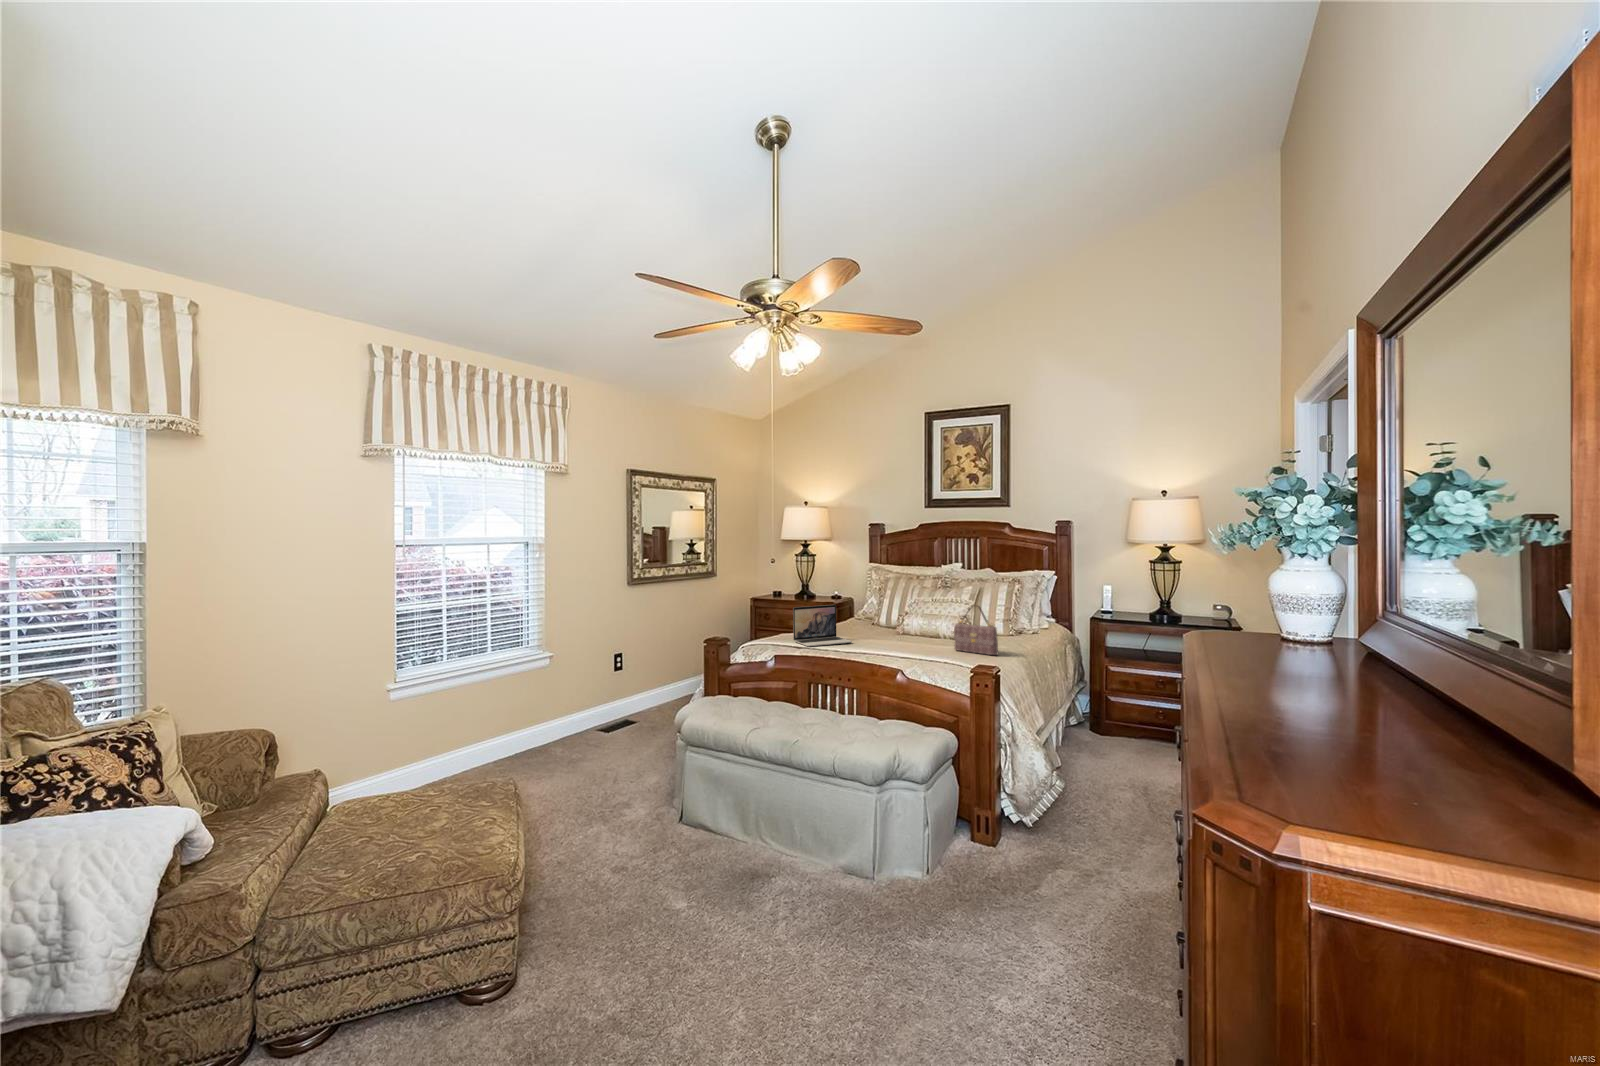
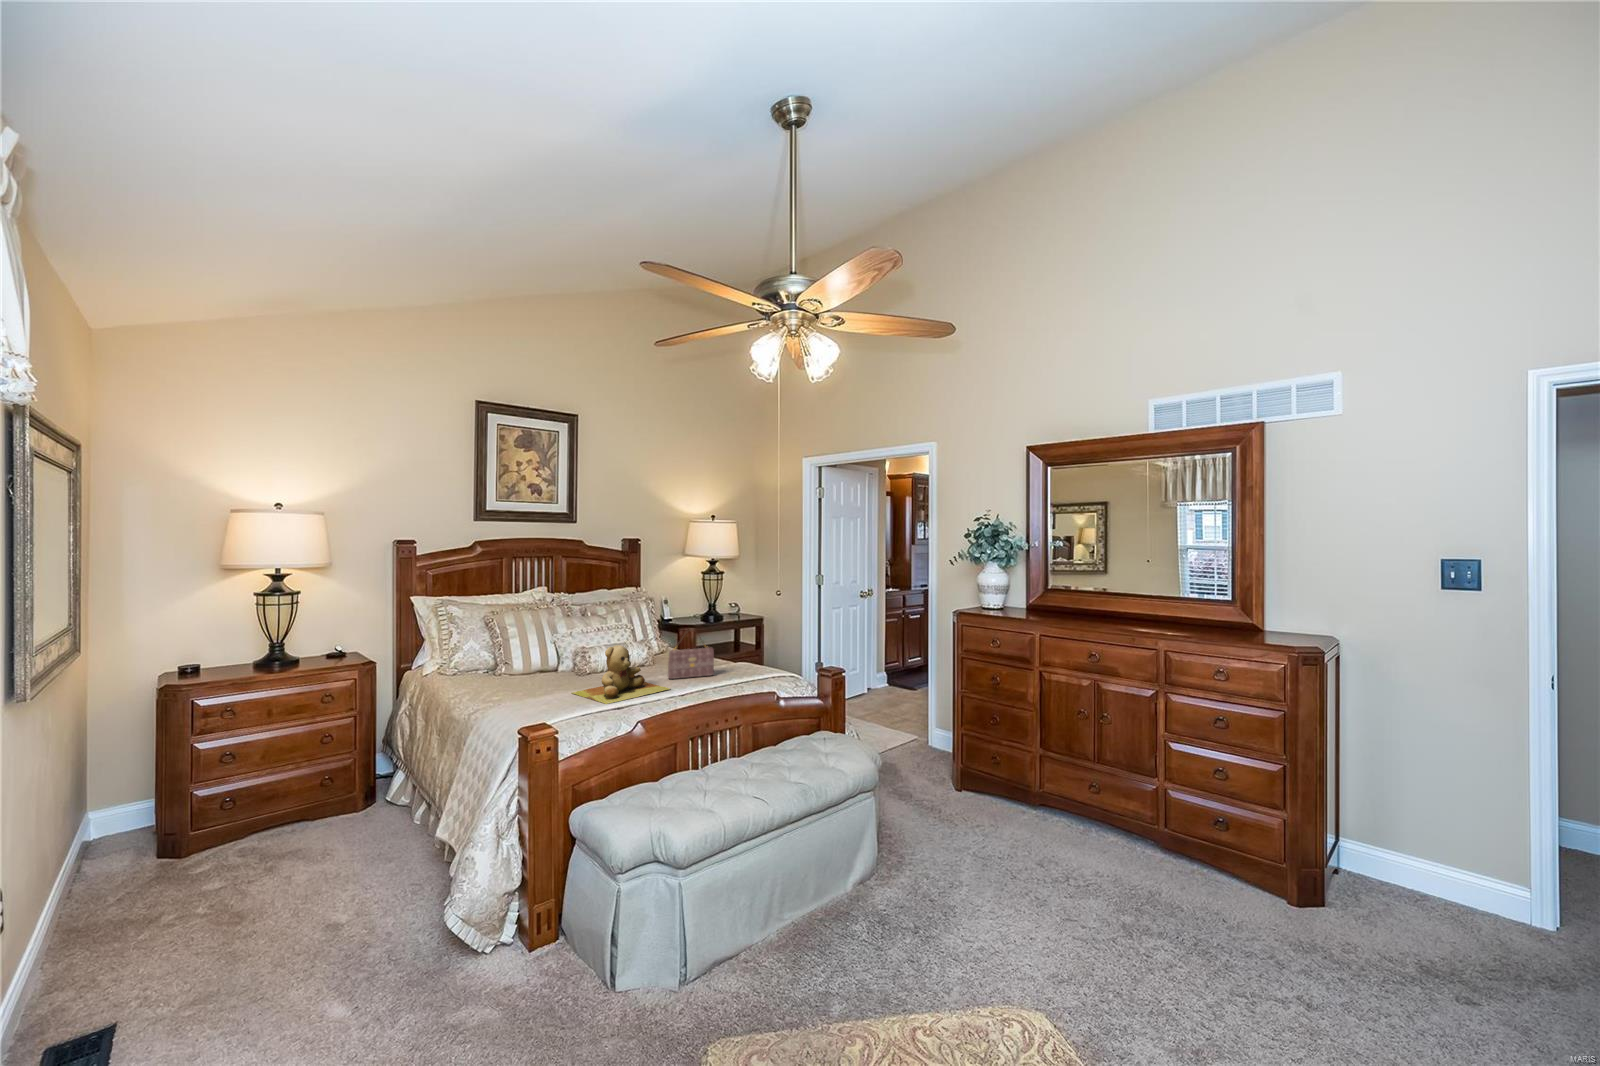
laptop: present [793,605,852,646] -> none [483,655,559,716]
teddy bear: none [861,608,933,654] -> present [573,645,670,704]

